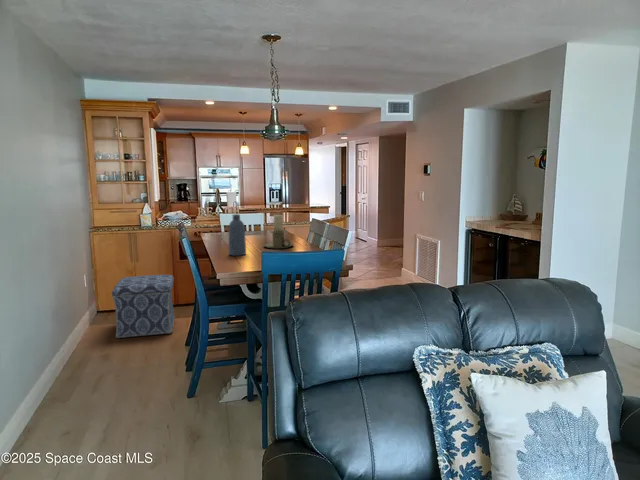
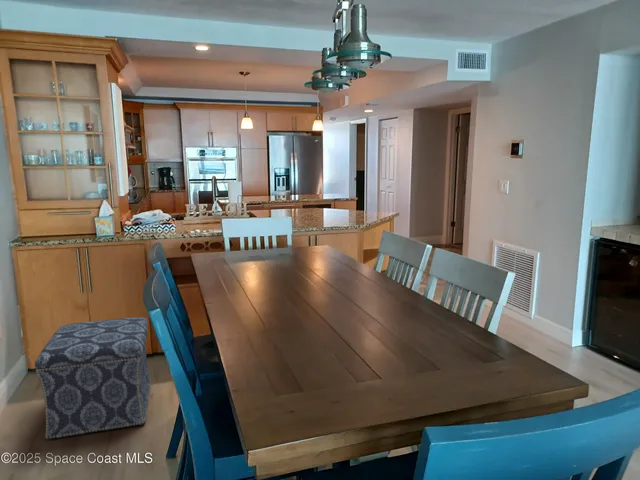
vase: present [229,214,246,256] -> none [256,239,292,329]
candle holder: present [264,215,293,249] -> none [315,232,373,299]

